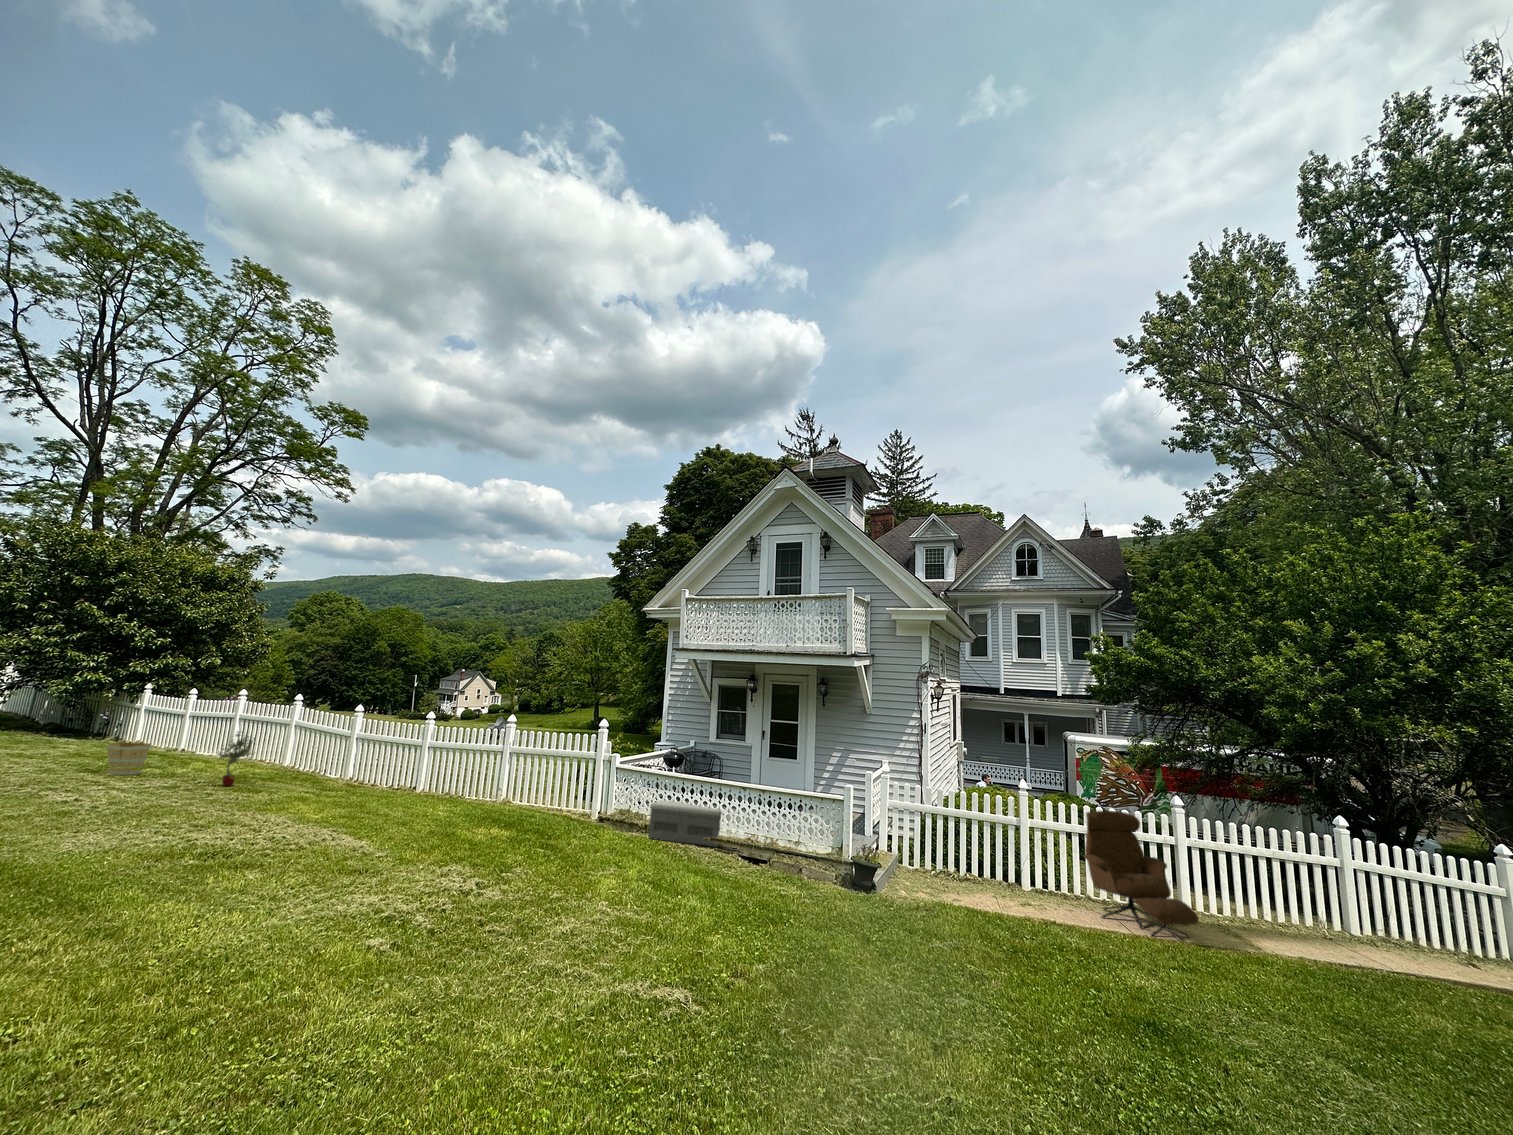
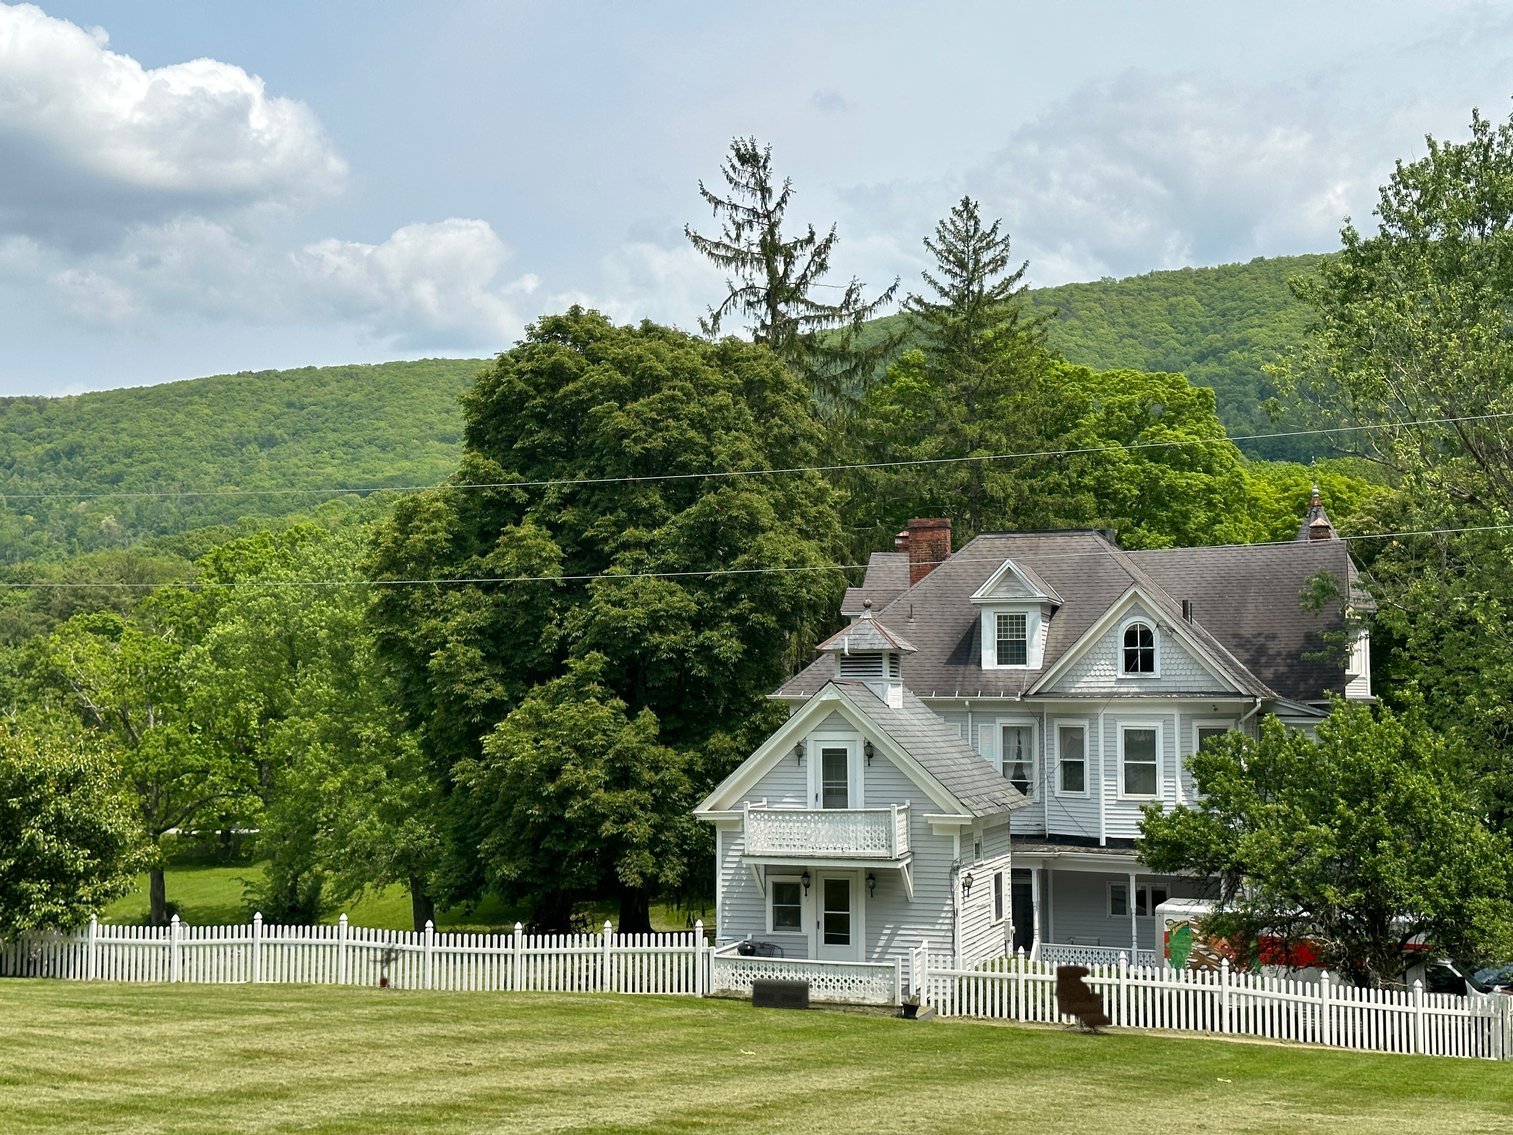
wooden bucket: present [107,742,151,775] -> none [269,954,300,982]

